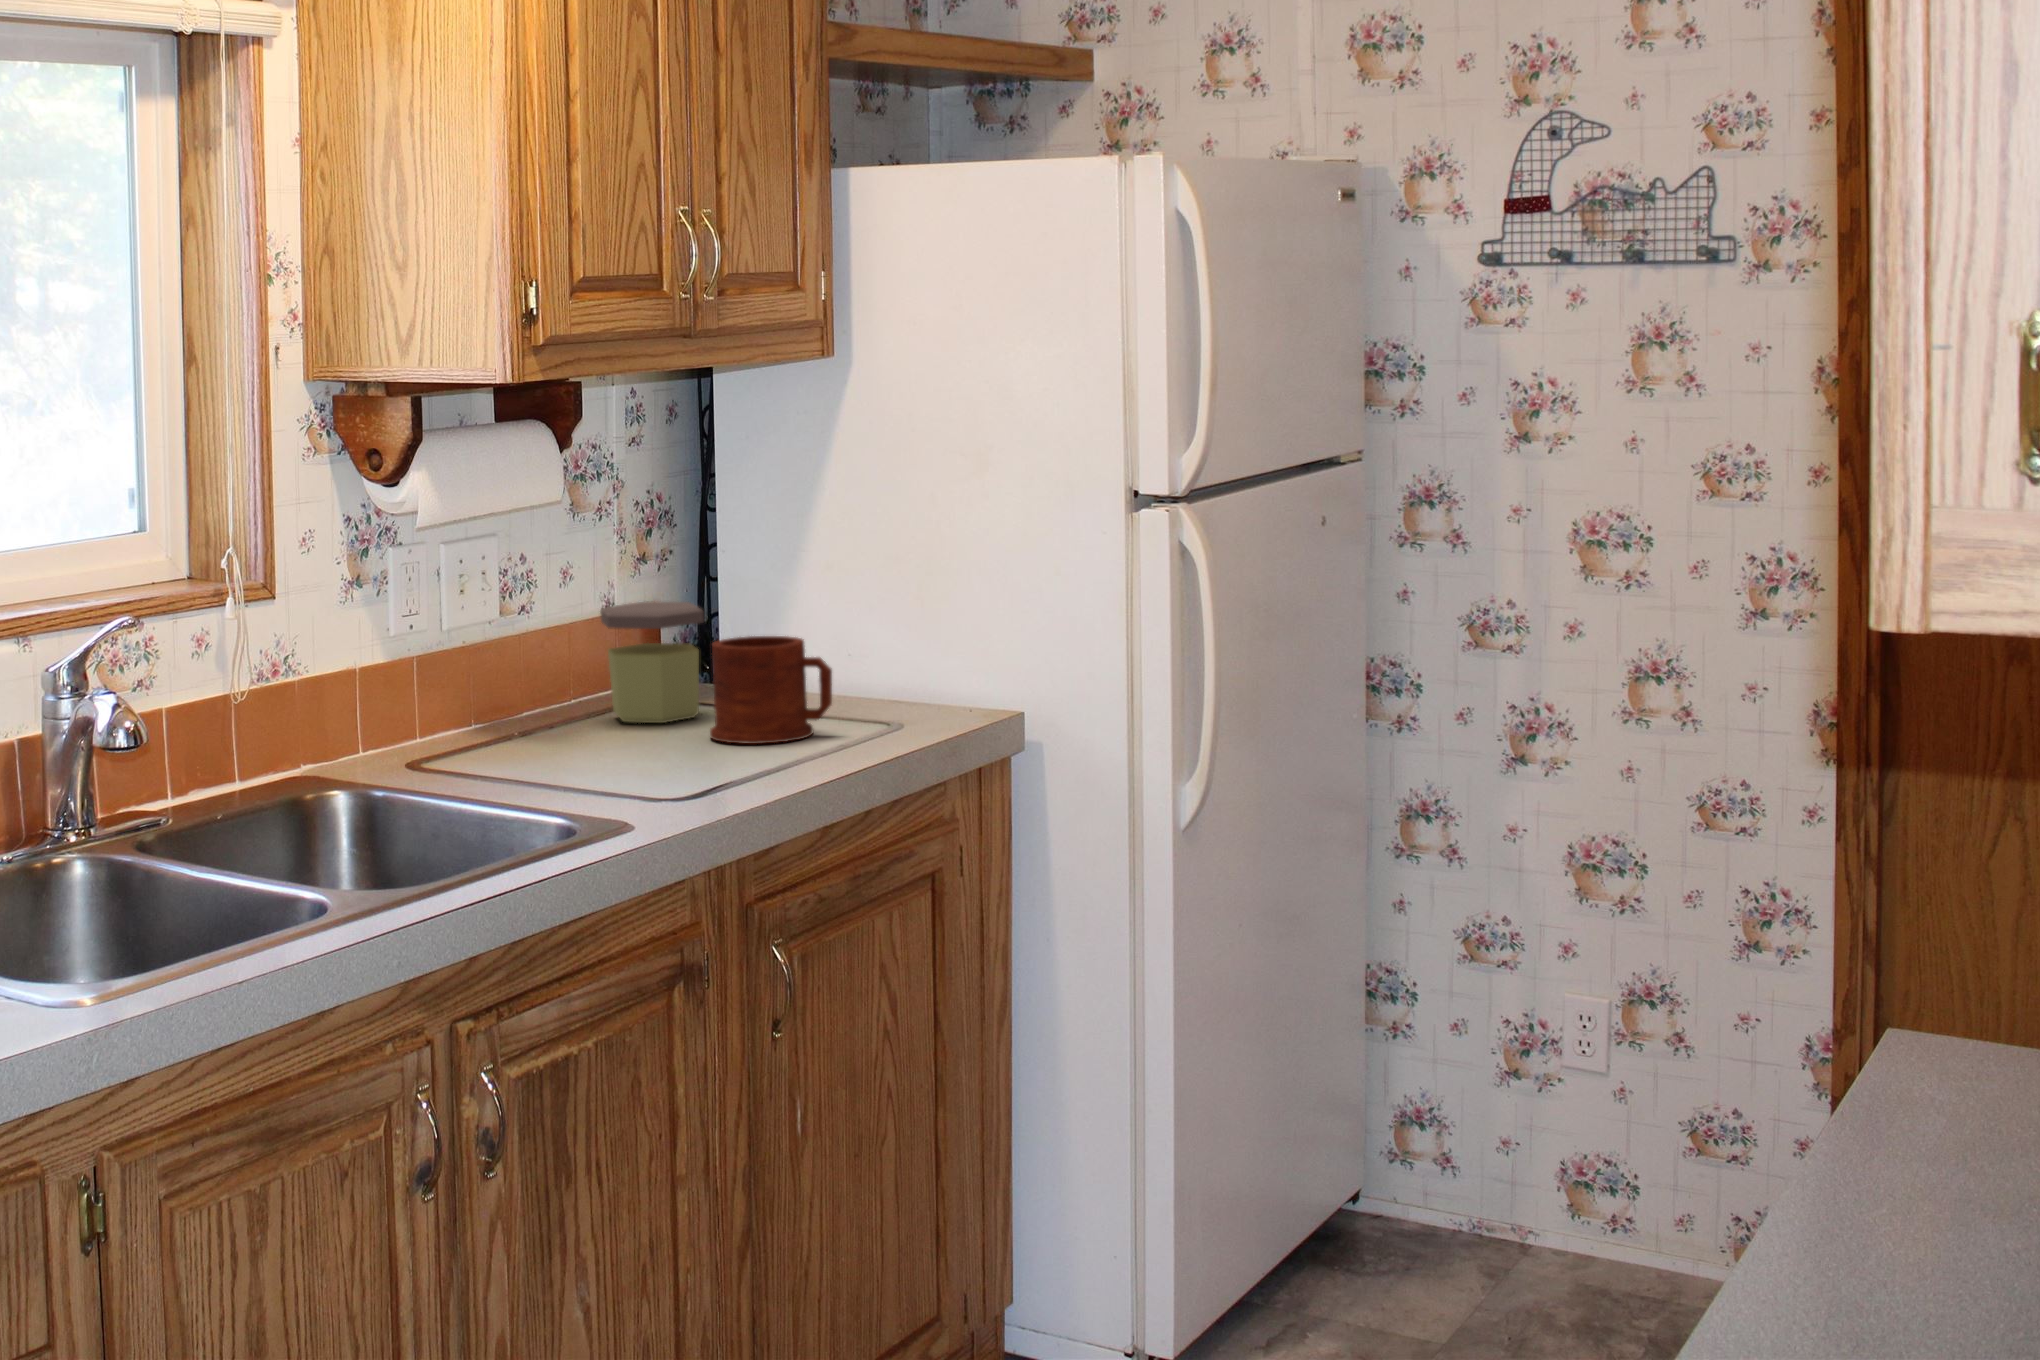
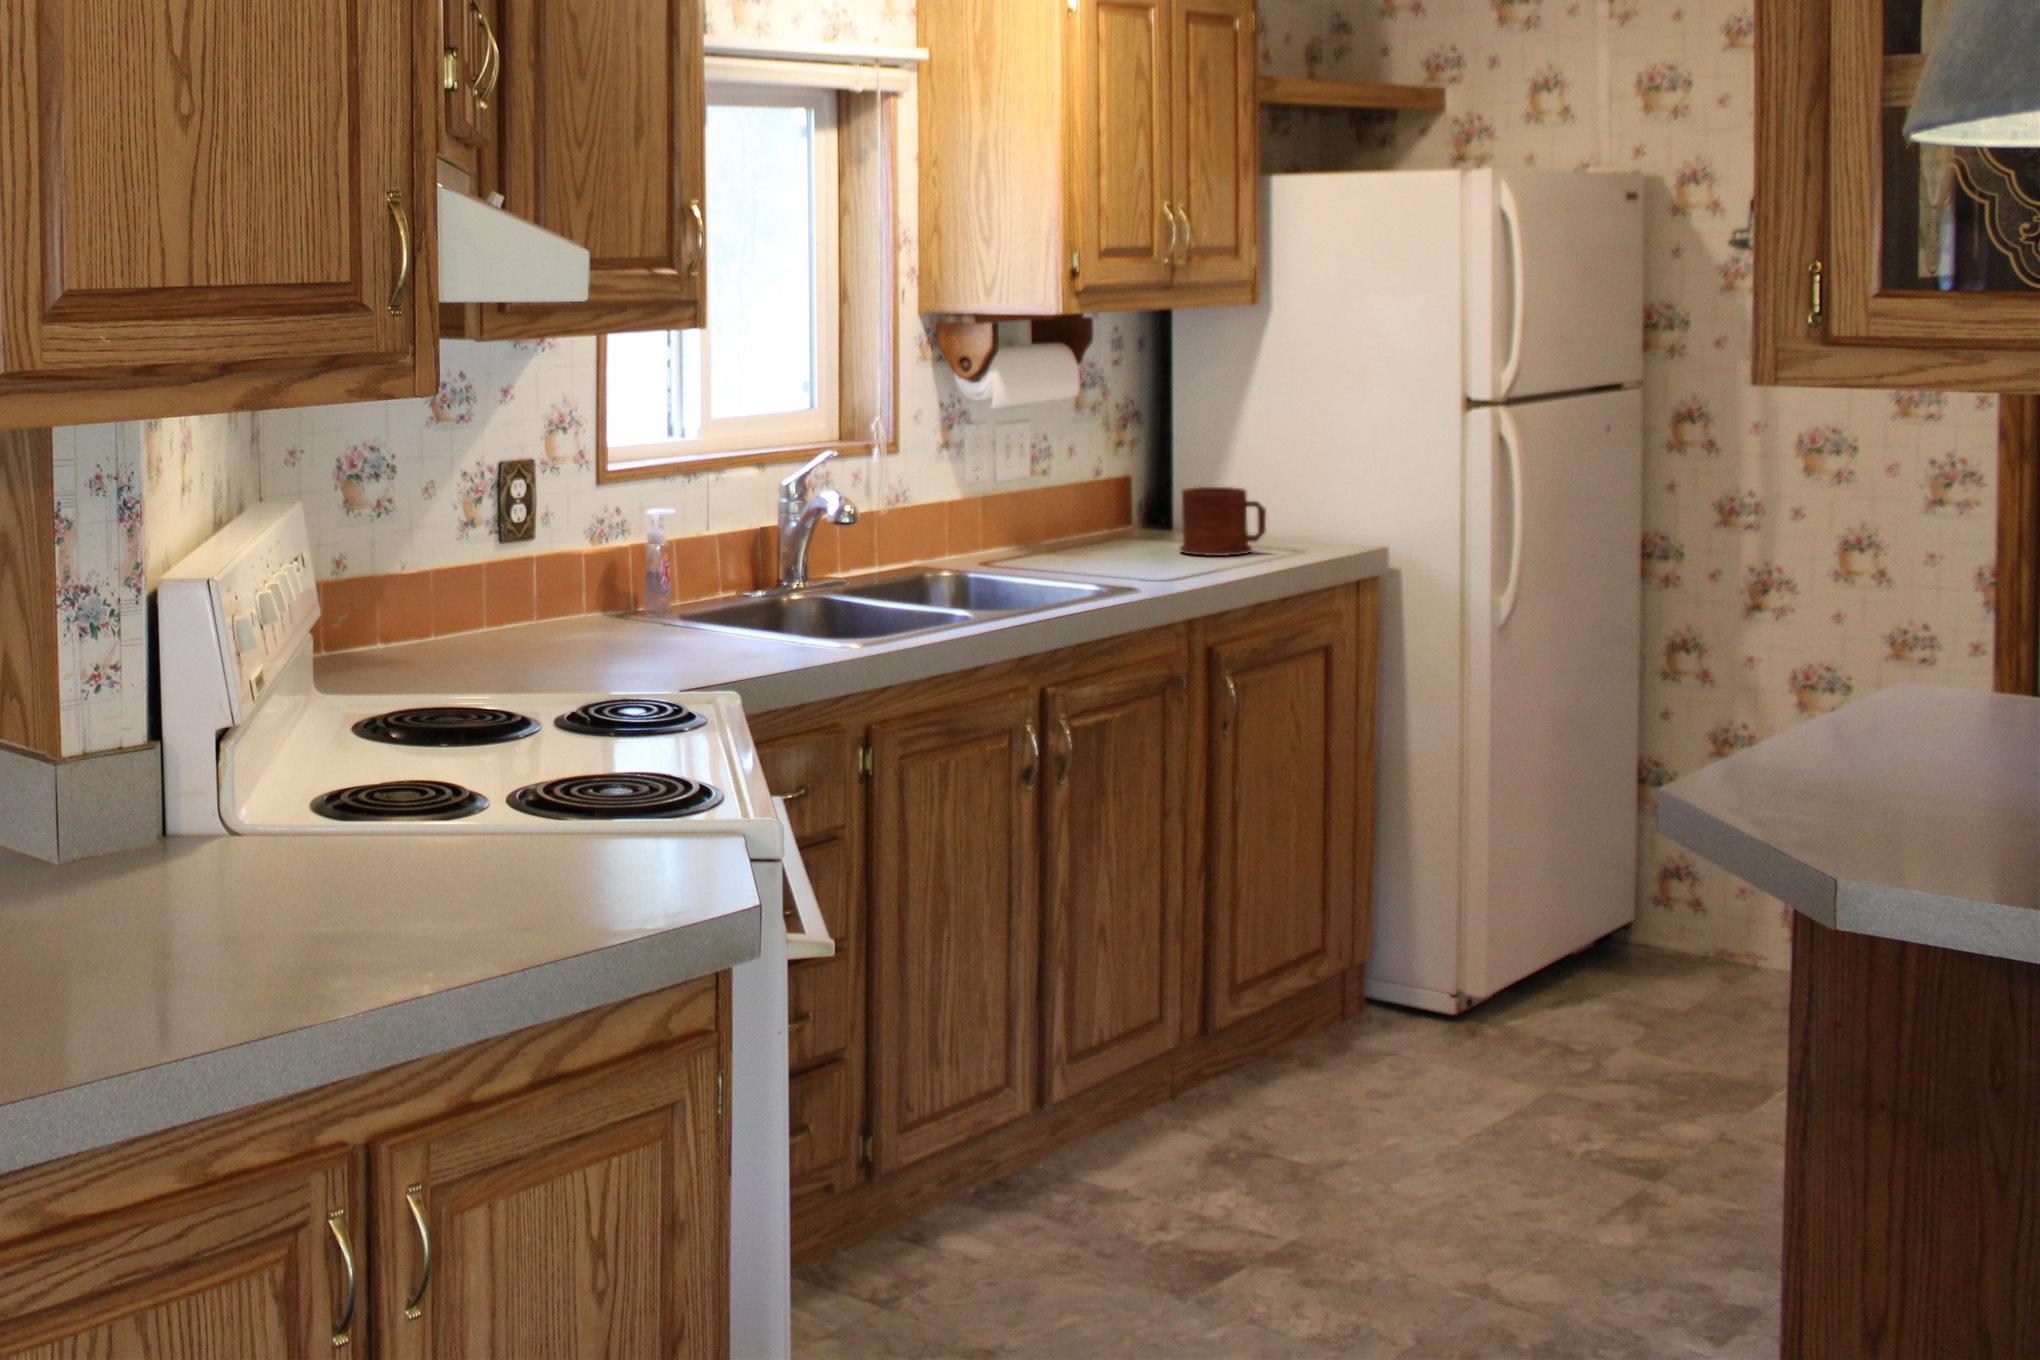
jar: present [600,602,704,723] -> none [1097,465,1171,544]

